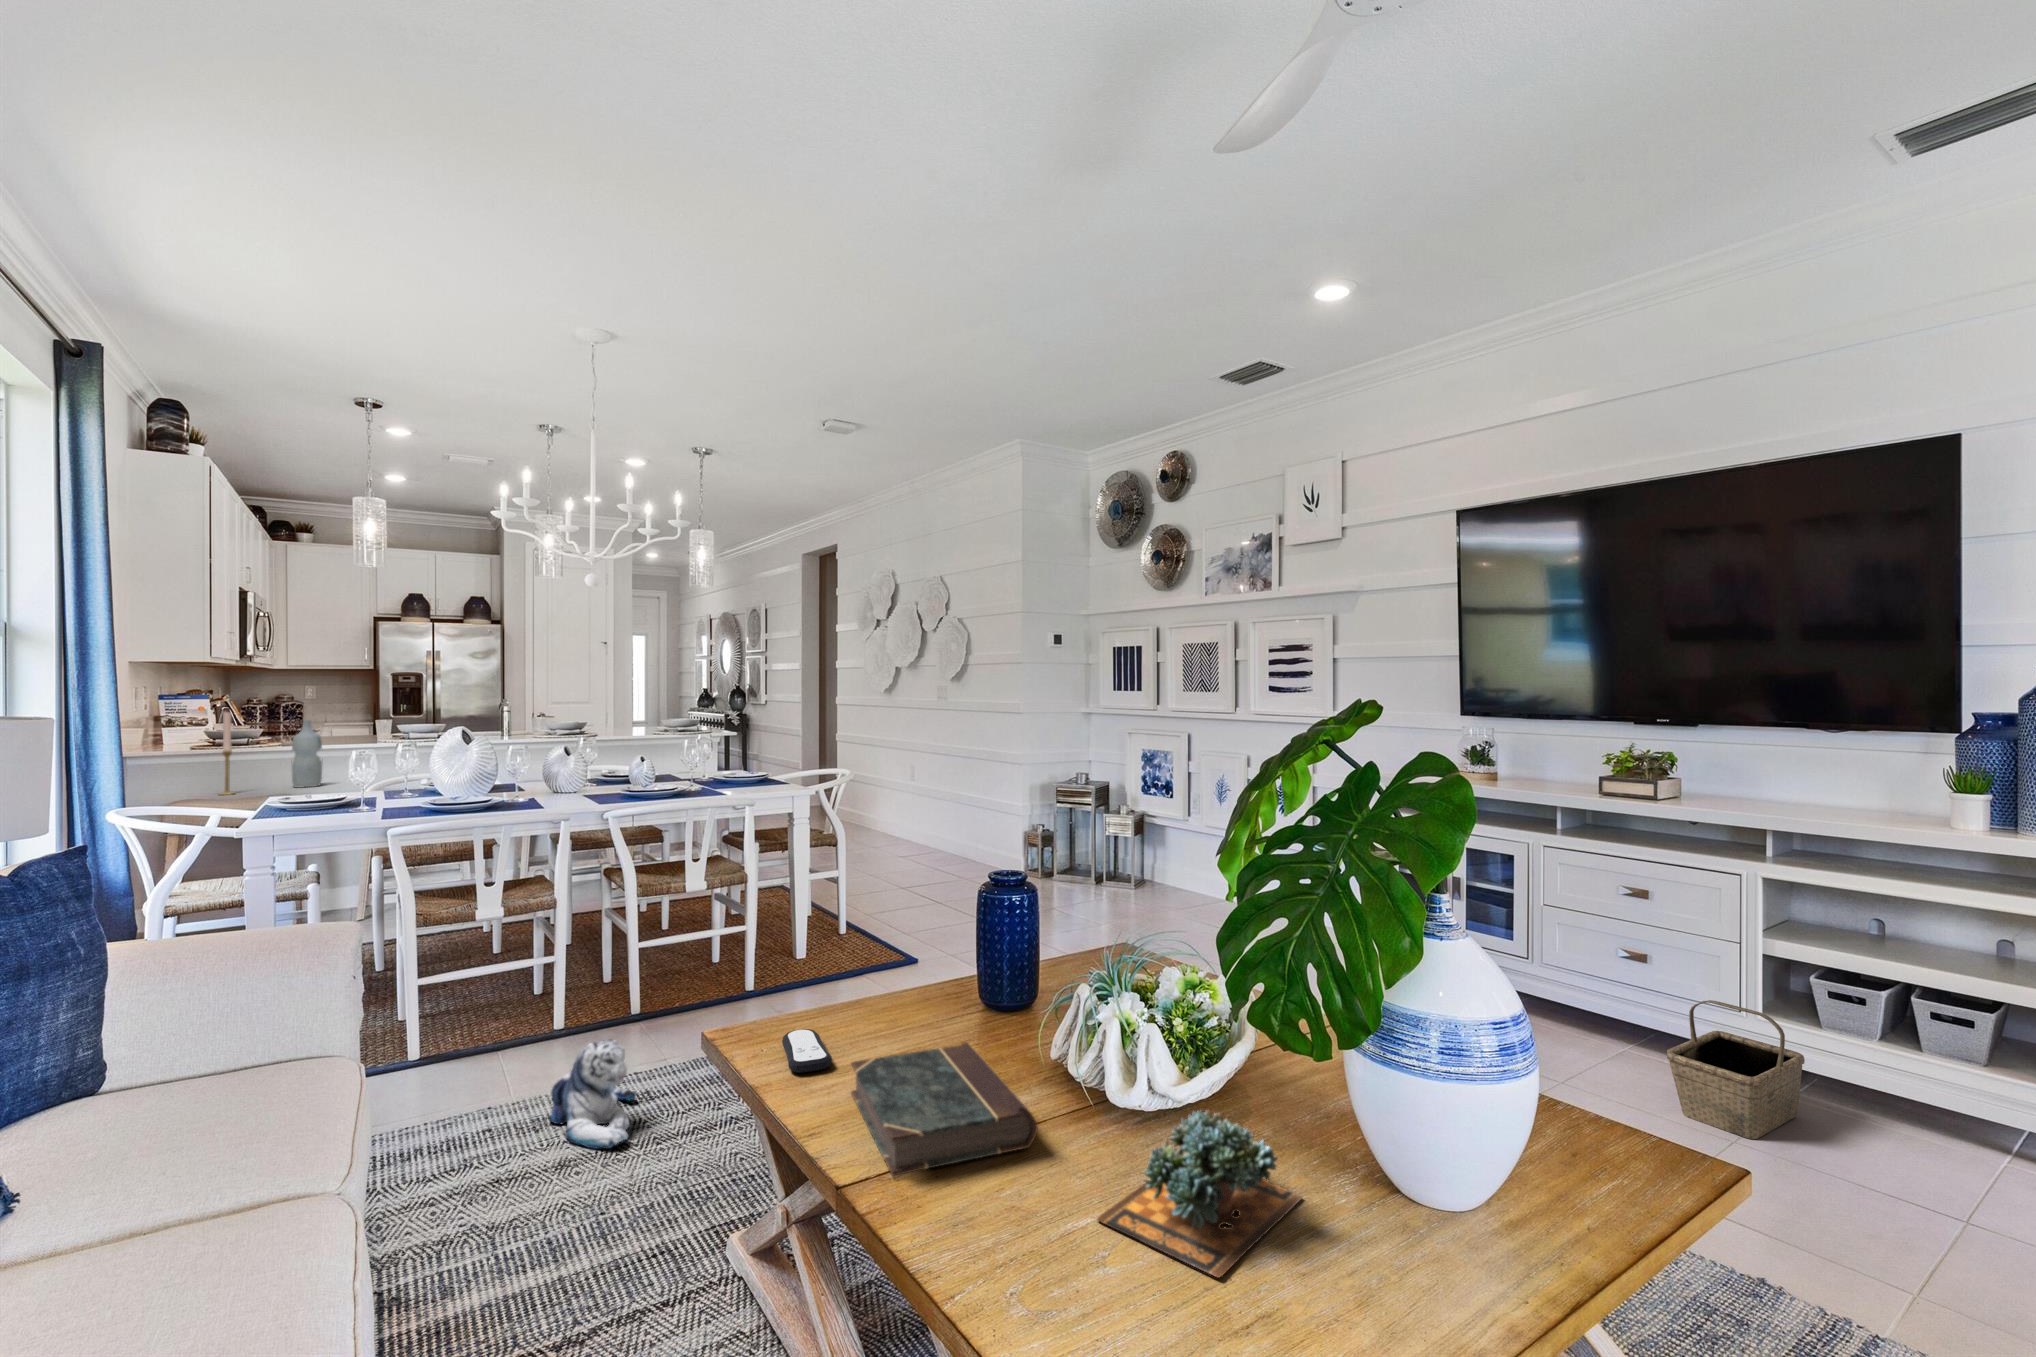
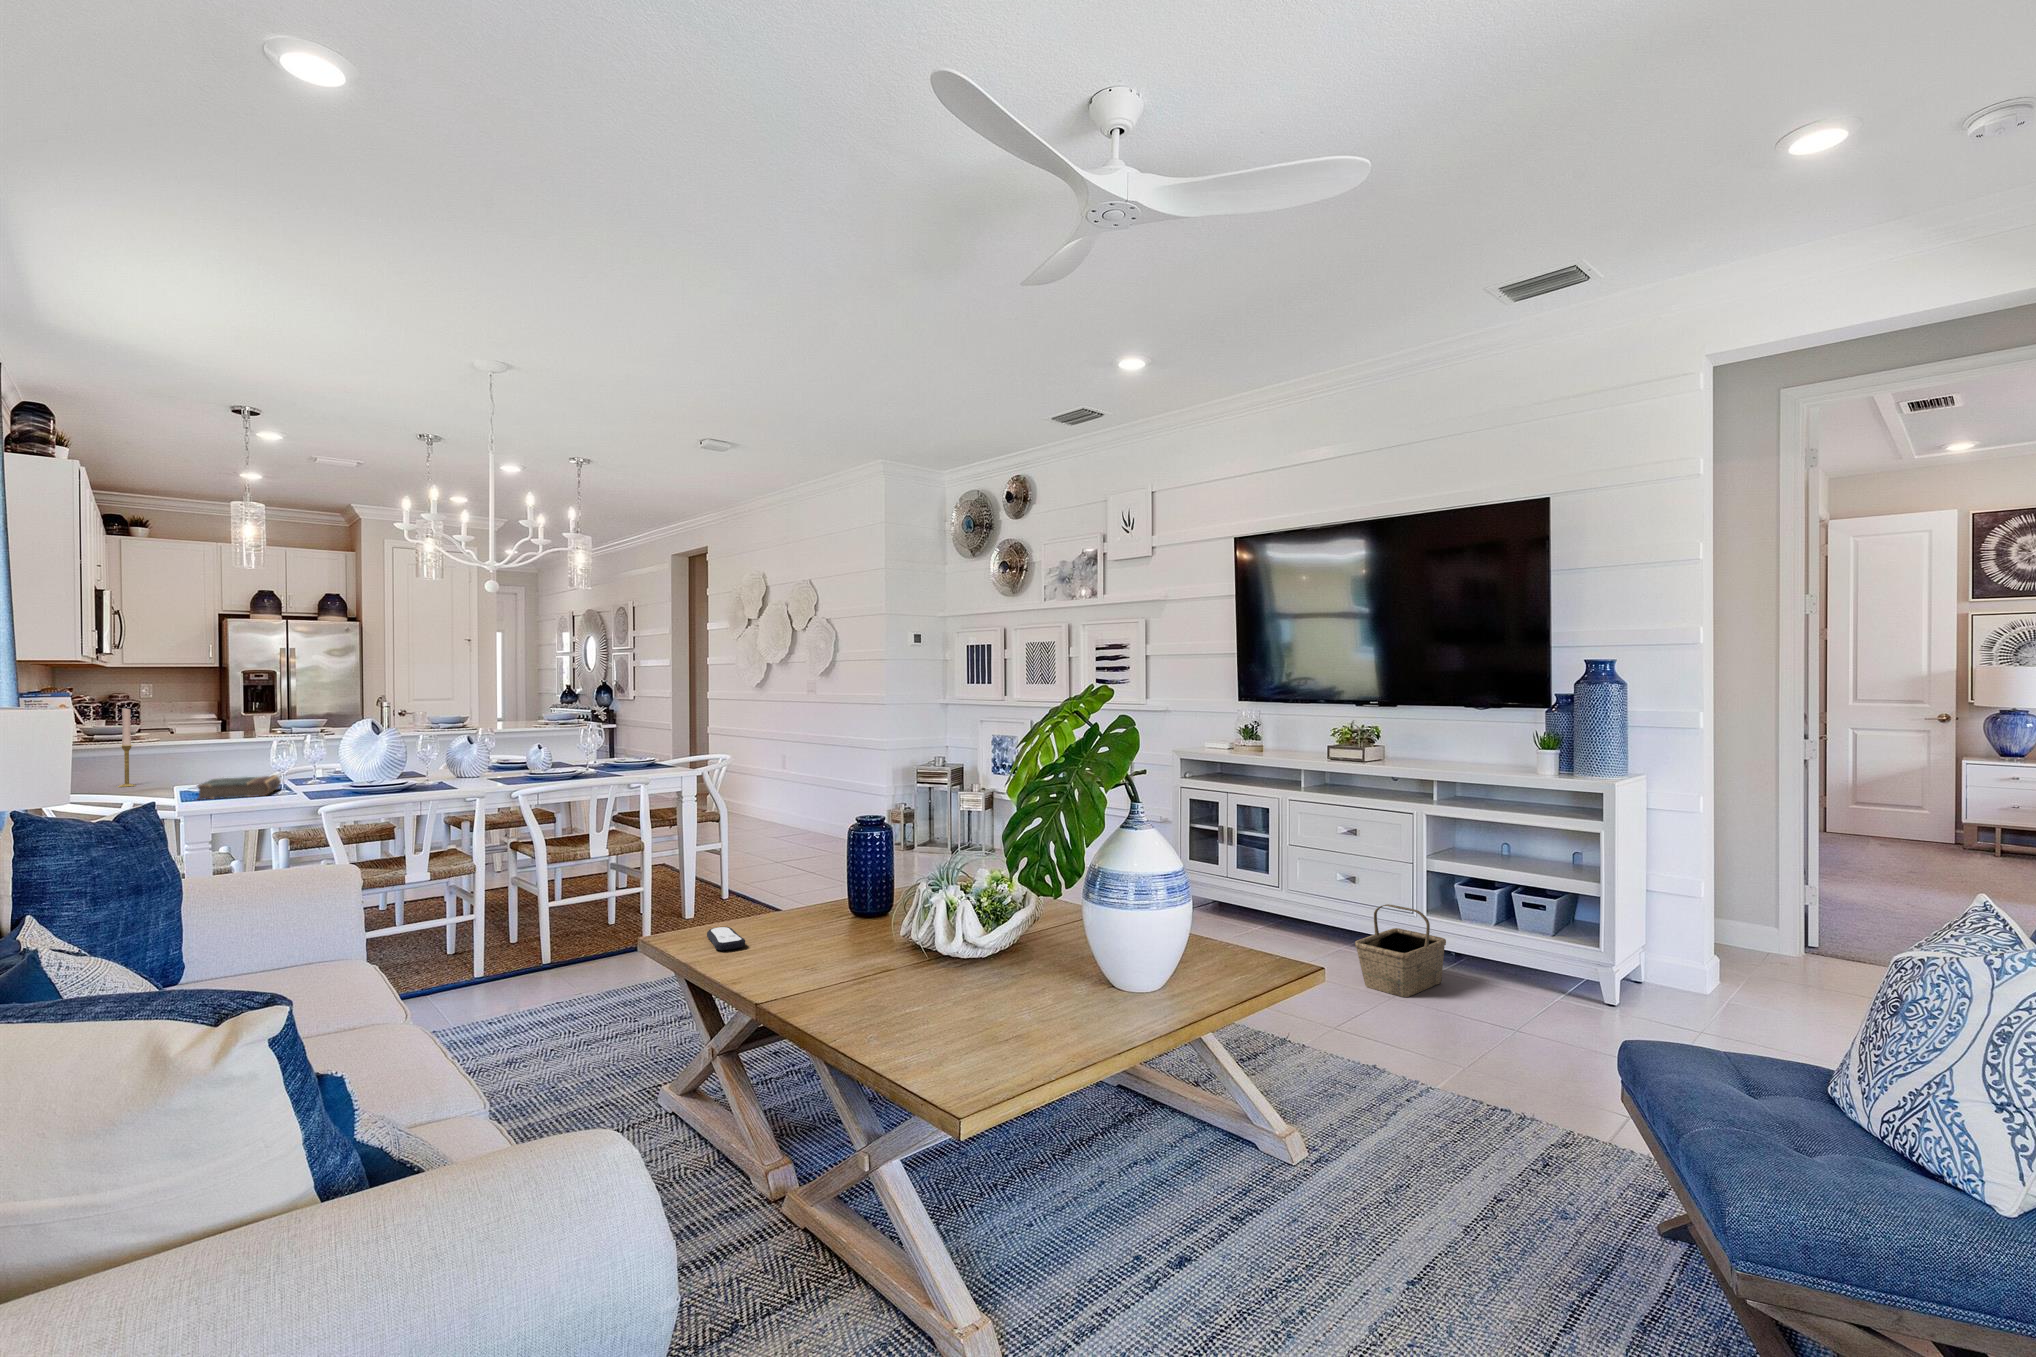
bottle: present [292,720,322,787] -> none [186,716,216,780]
plush toy: present [549,1040,636,1149] -> none [492,969,565,1051]
book: present [851,1042,1038,1176] -> present [197,775,281,800]
succulent plant: present [1098,1110,1302,1278] -> none [925,938,1051,1019]

